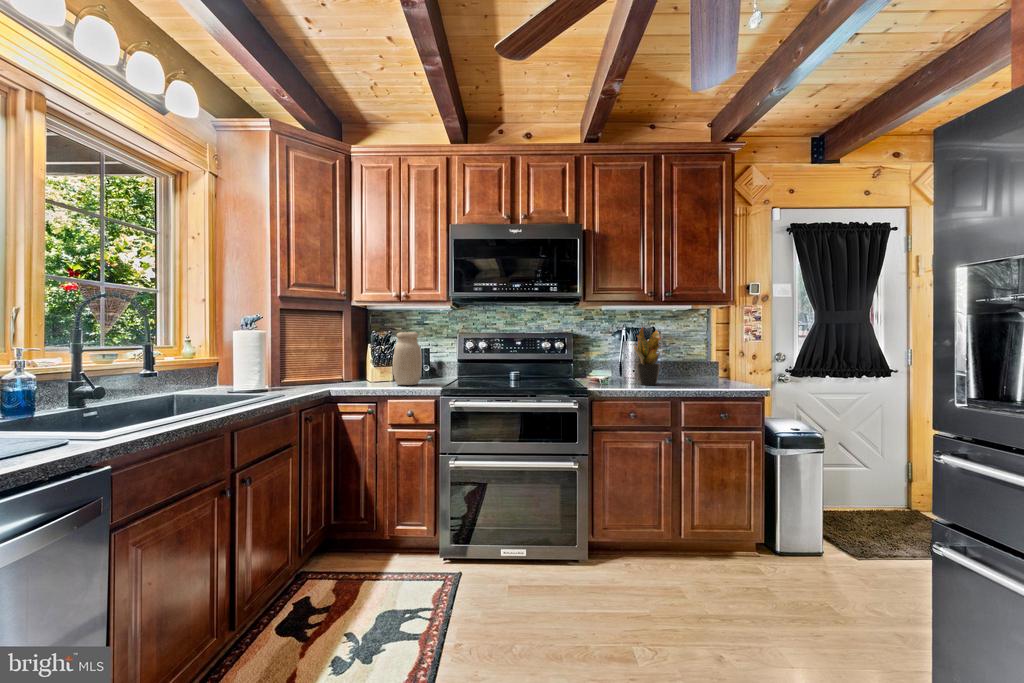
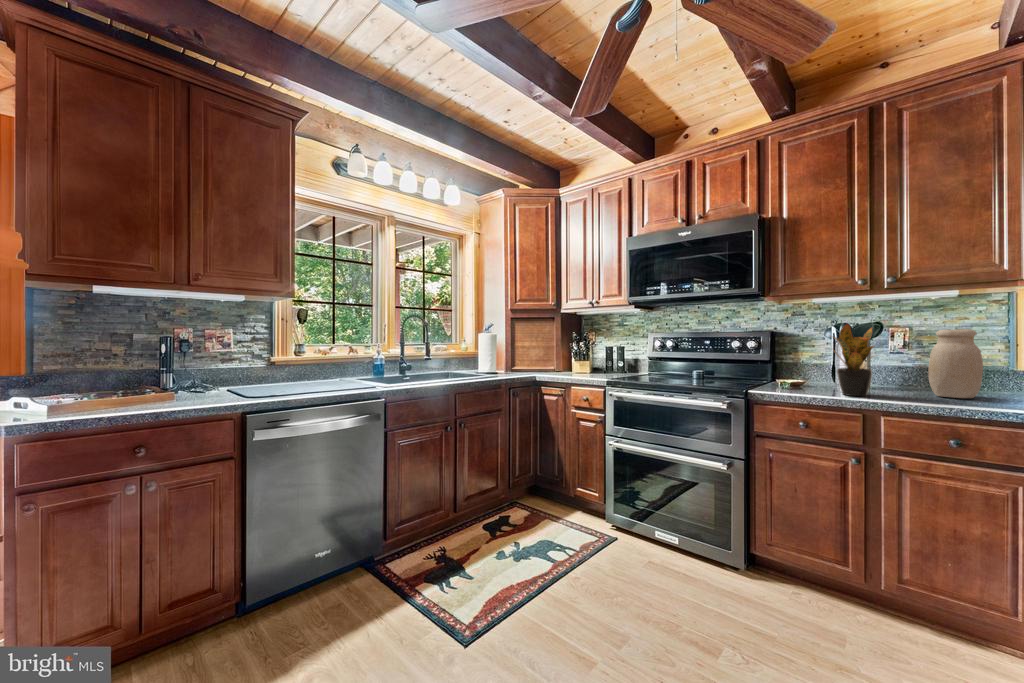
jar: present [393,332,422,385] -> present [928,329,983,398]

